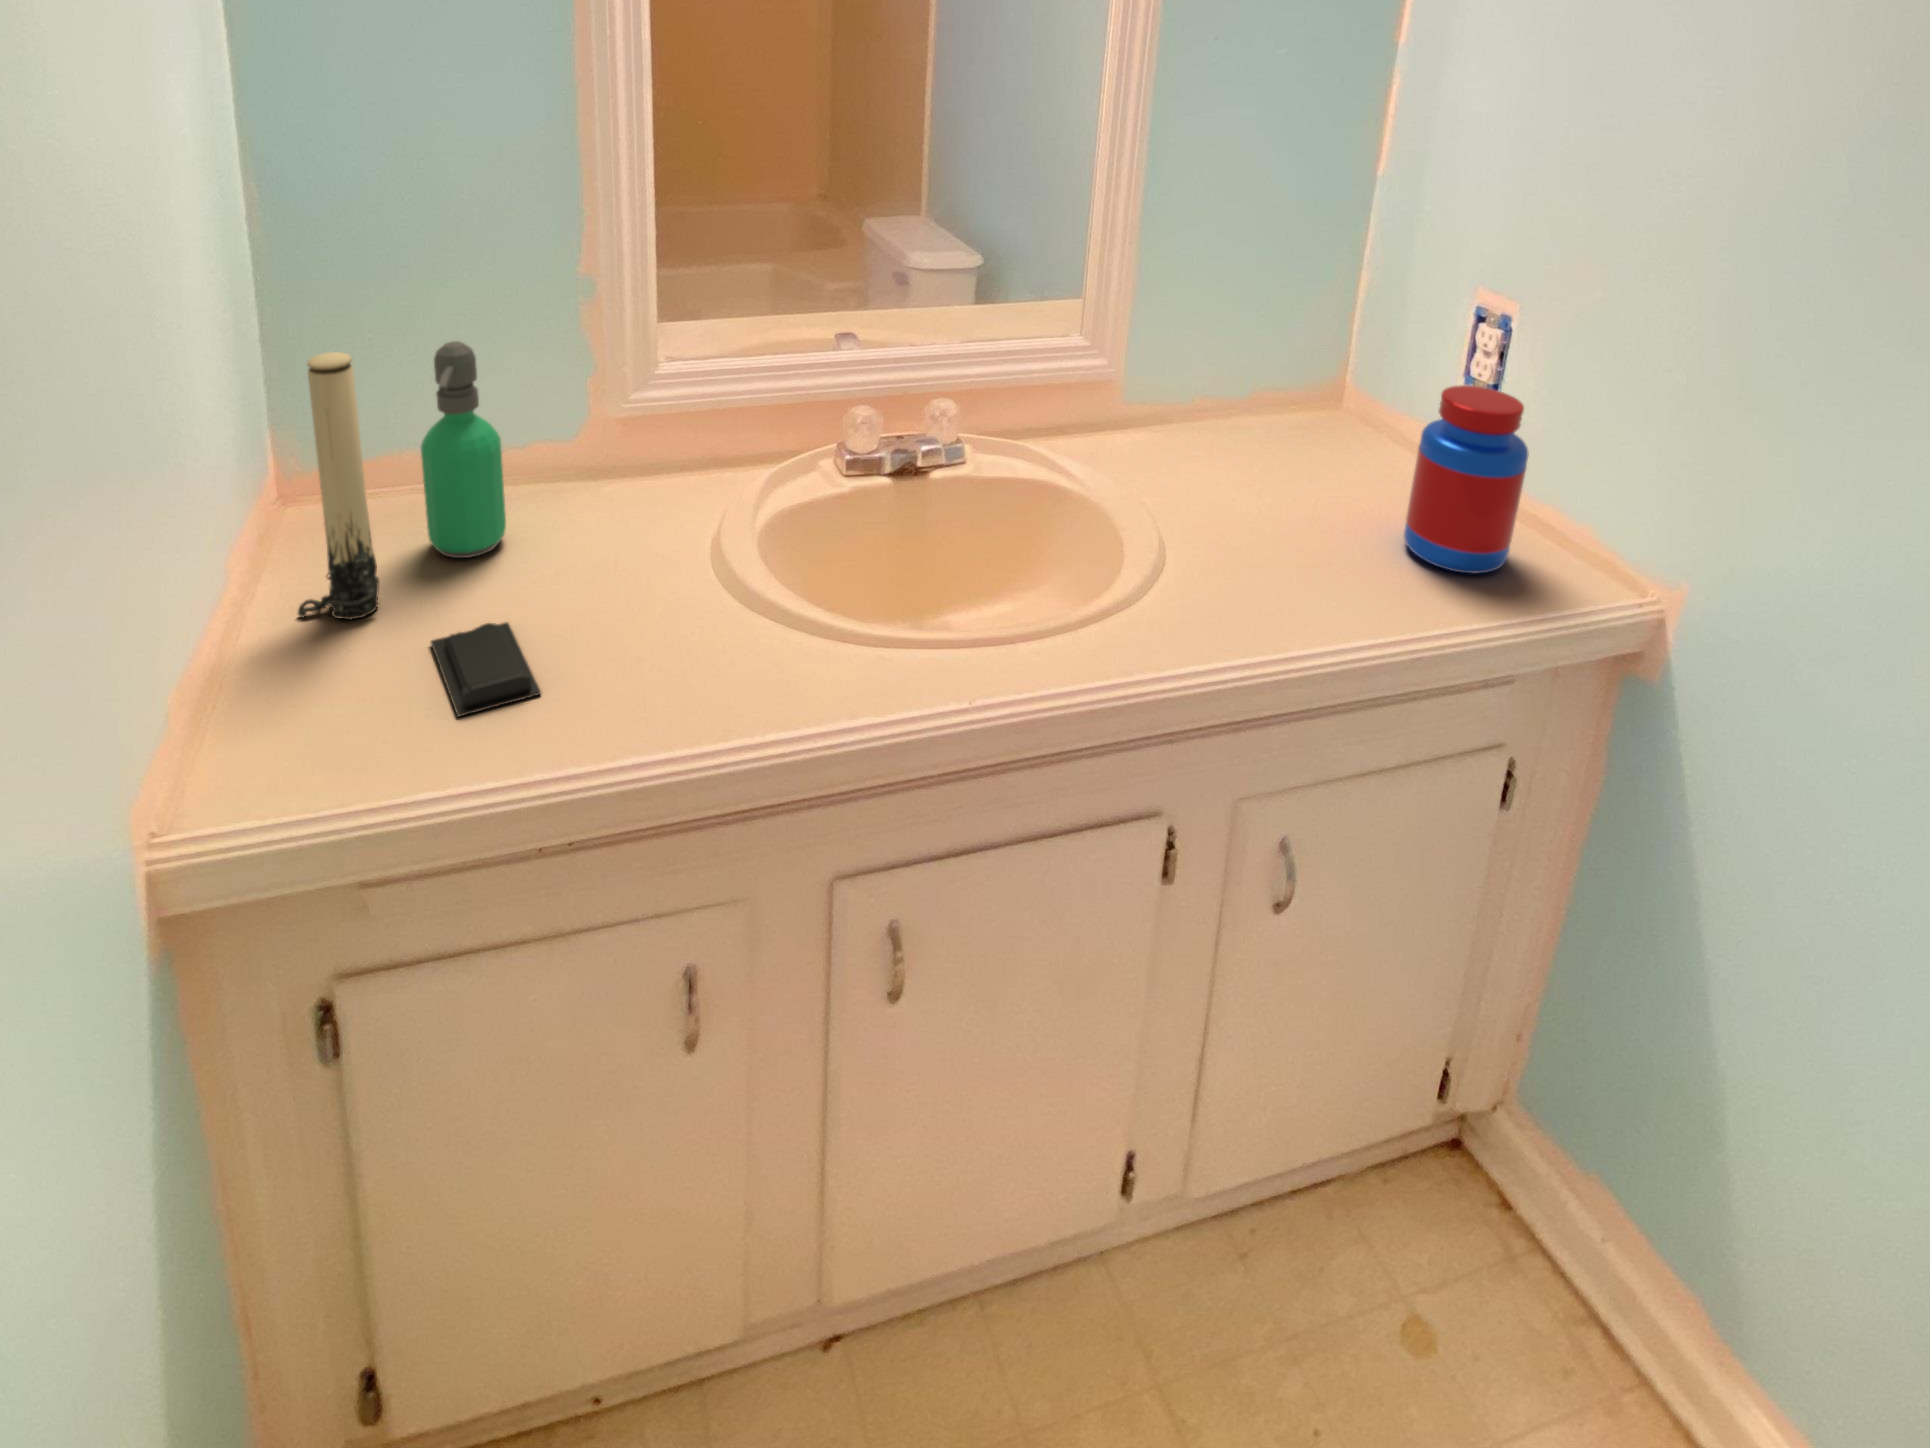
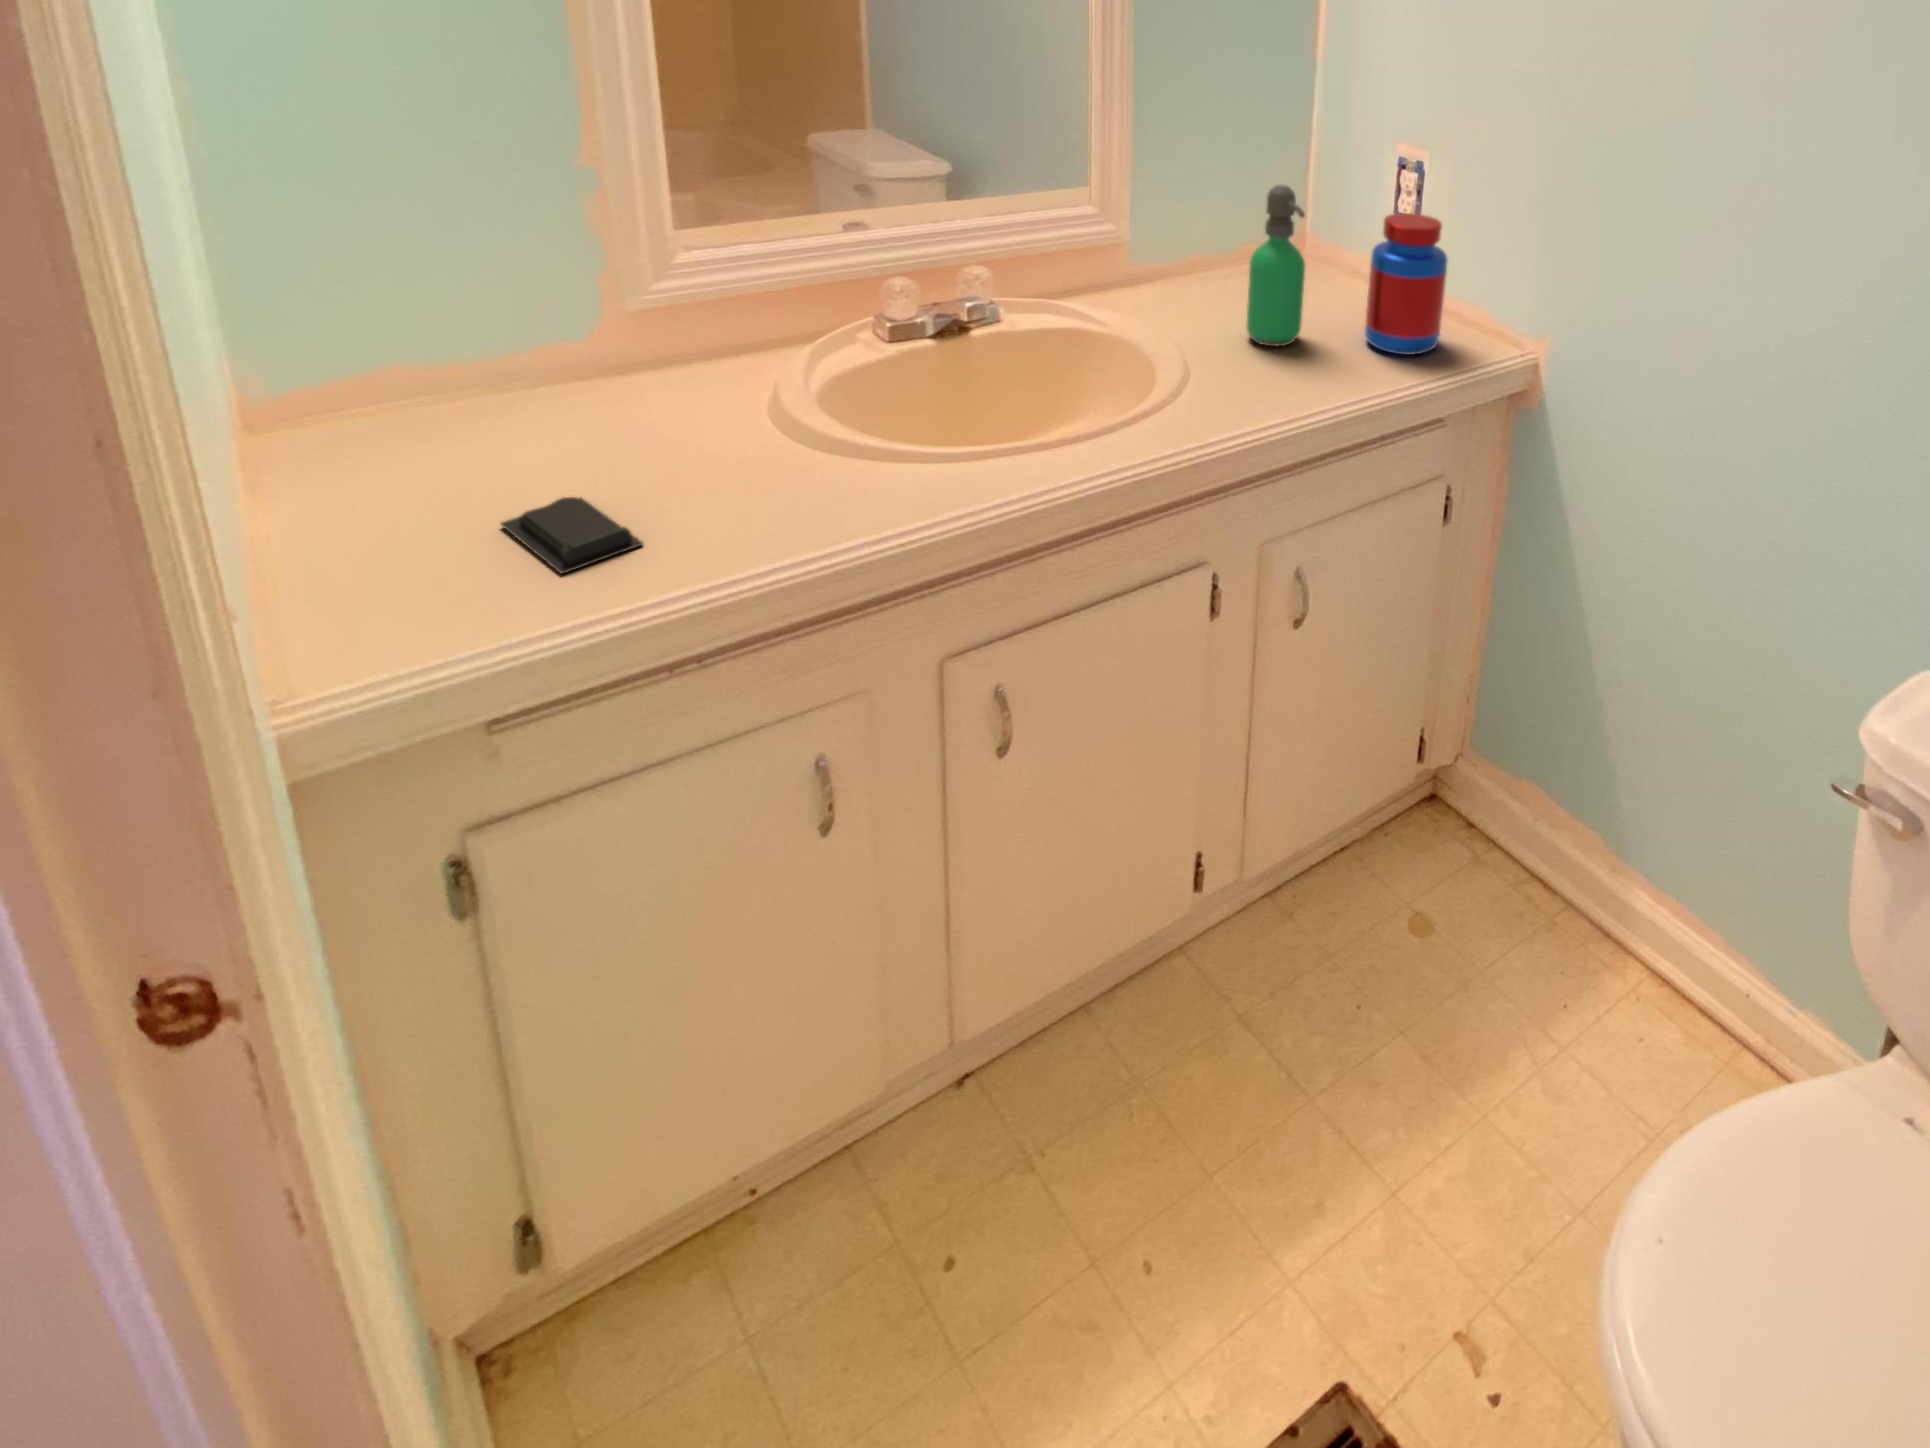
soap dispenser: present [421,341,506,558] -> present [1246,185,1305,346]
candle: present [298,352,379,619] -> none [314,248,425,527]

